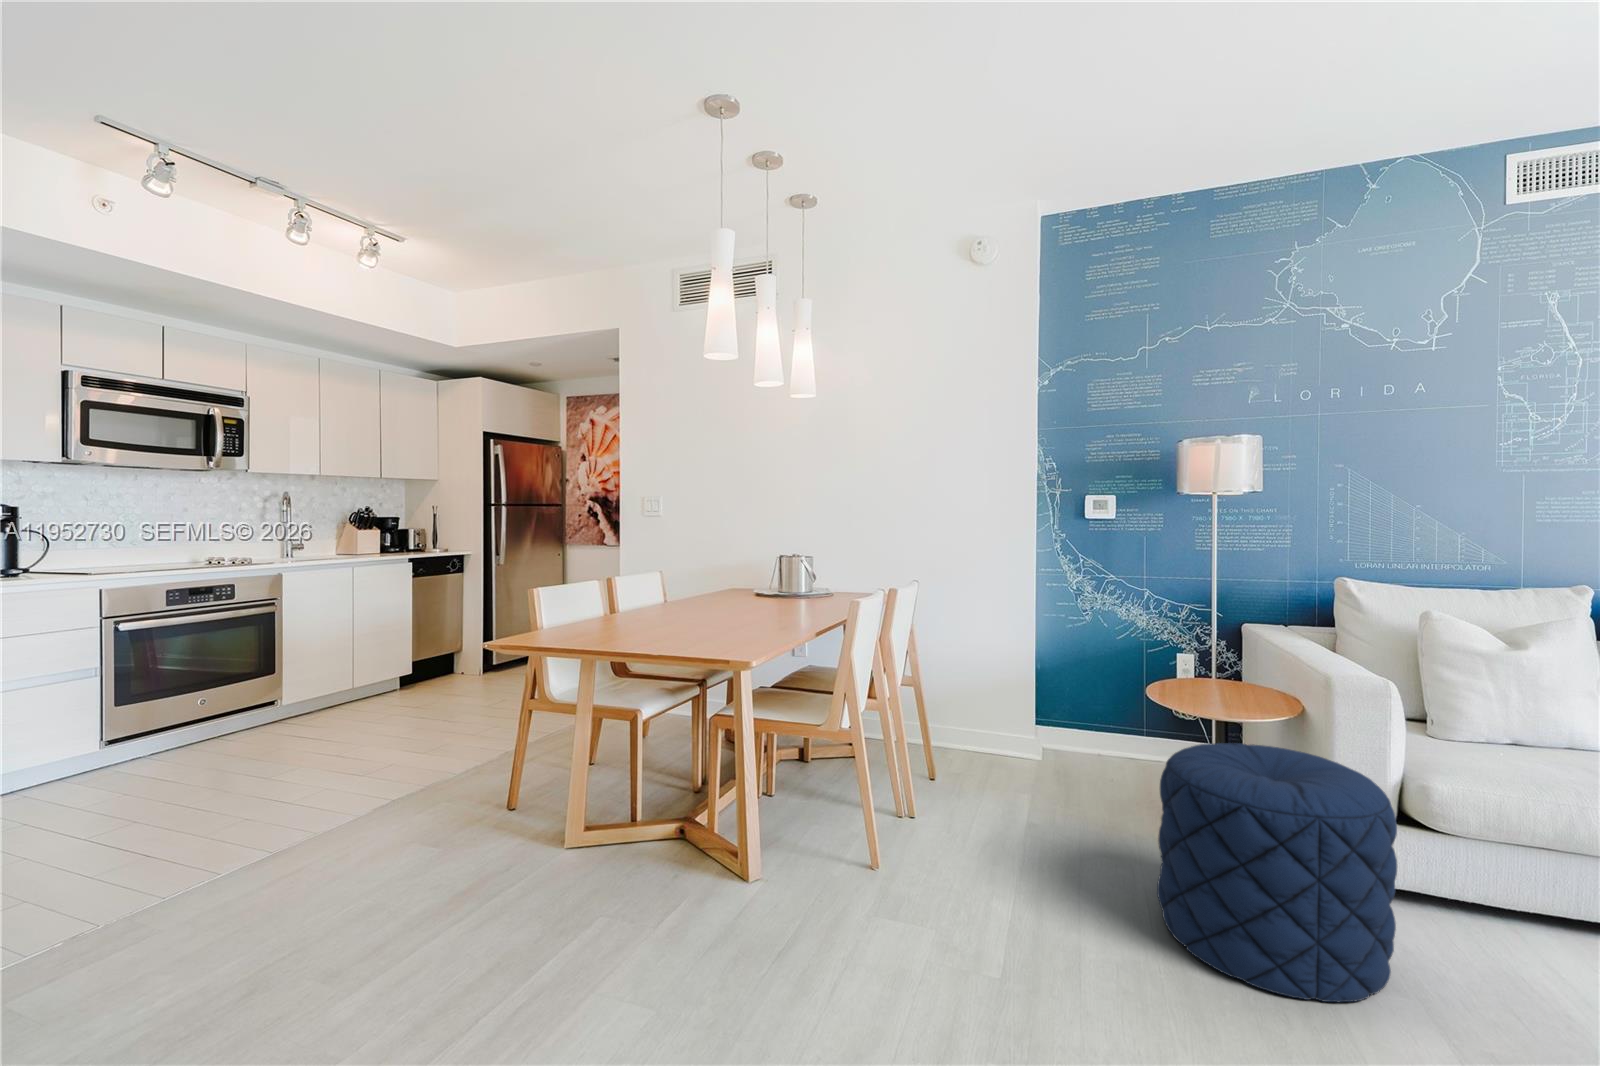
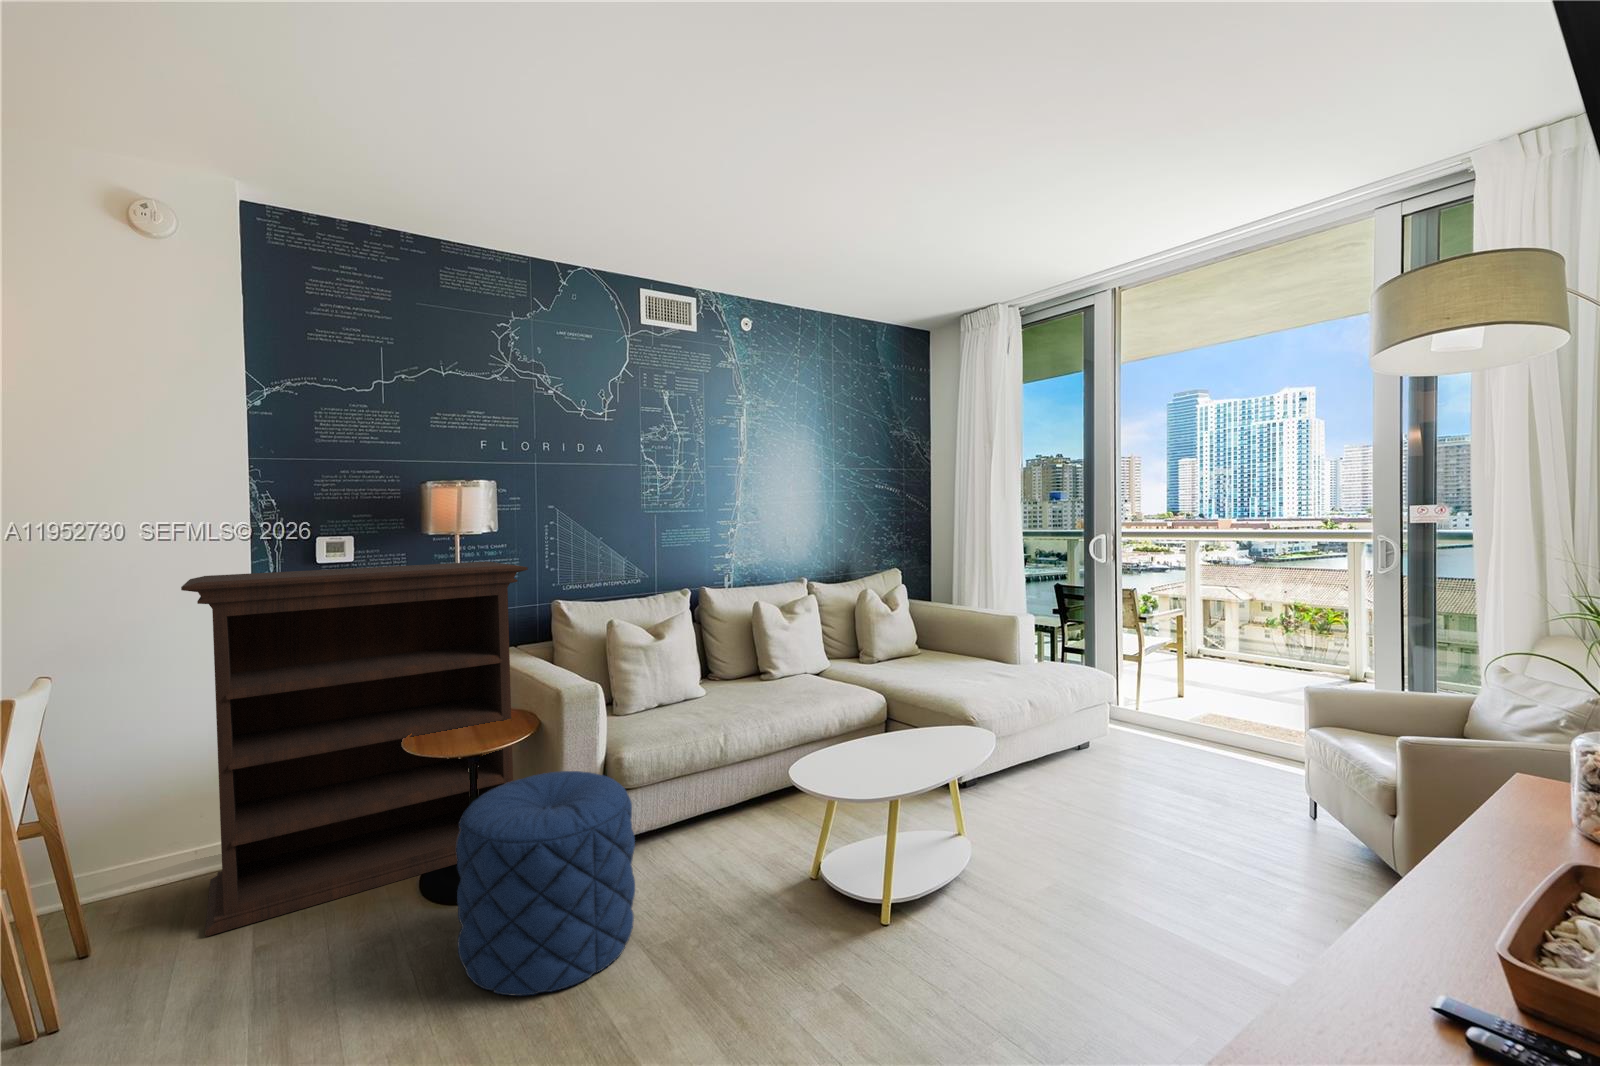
bookshelf: none [977,518,1285,838] -> present [181,562,528,936]

